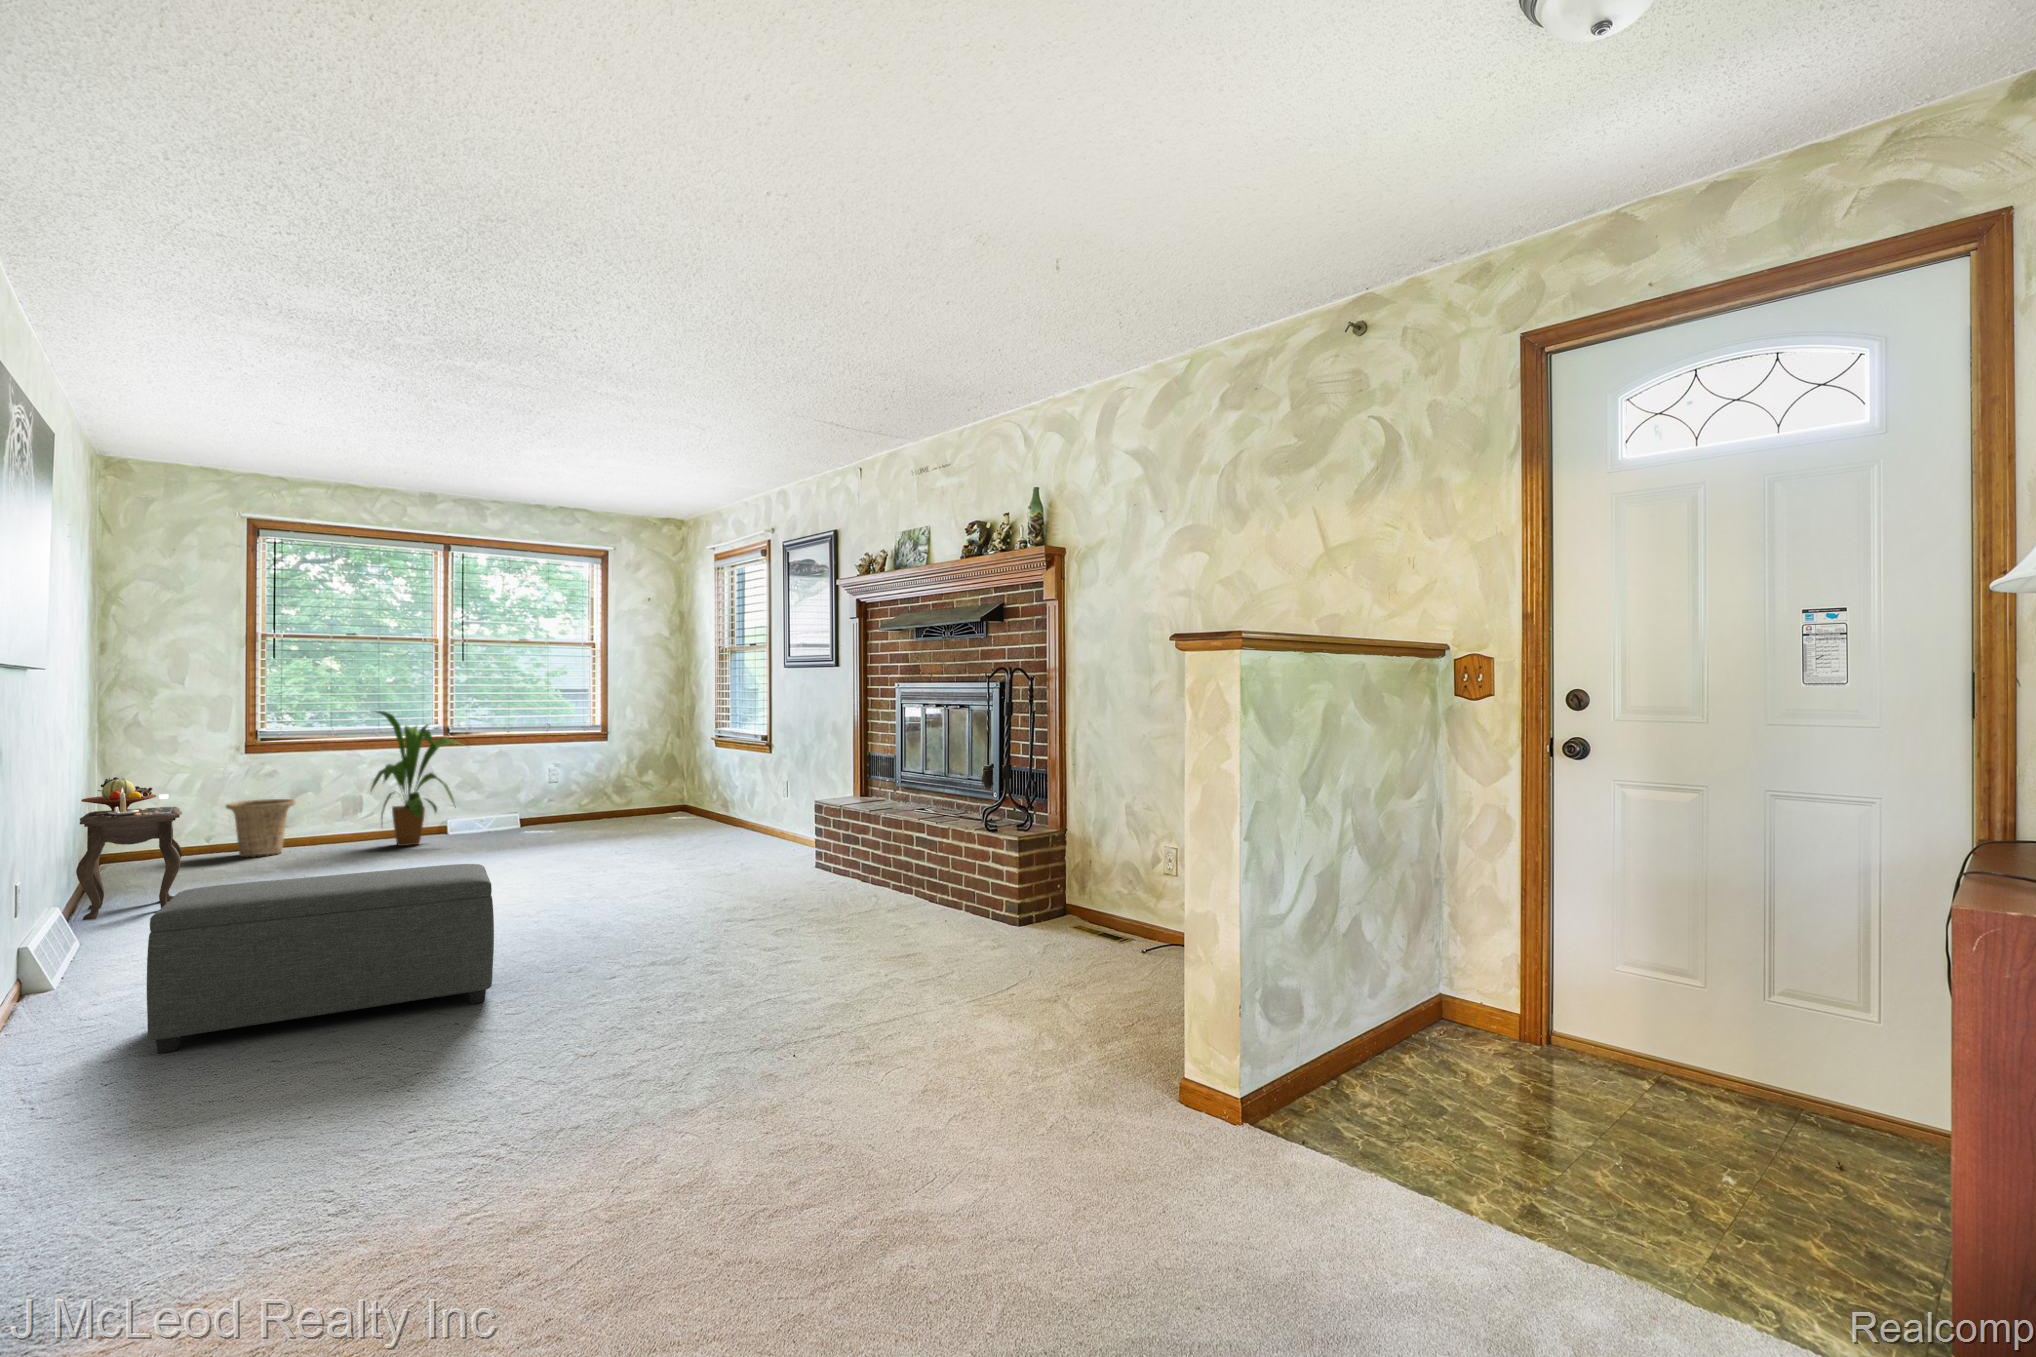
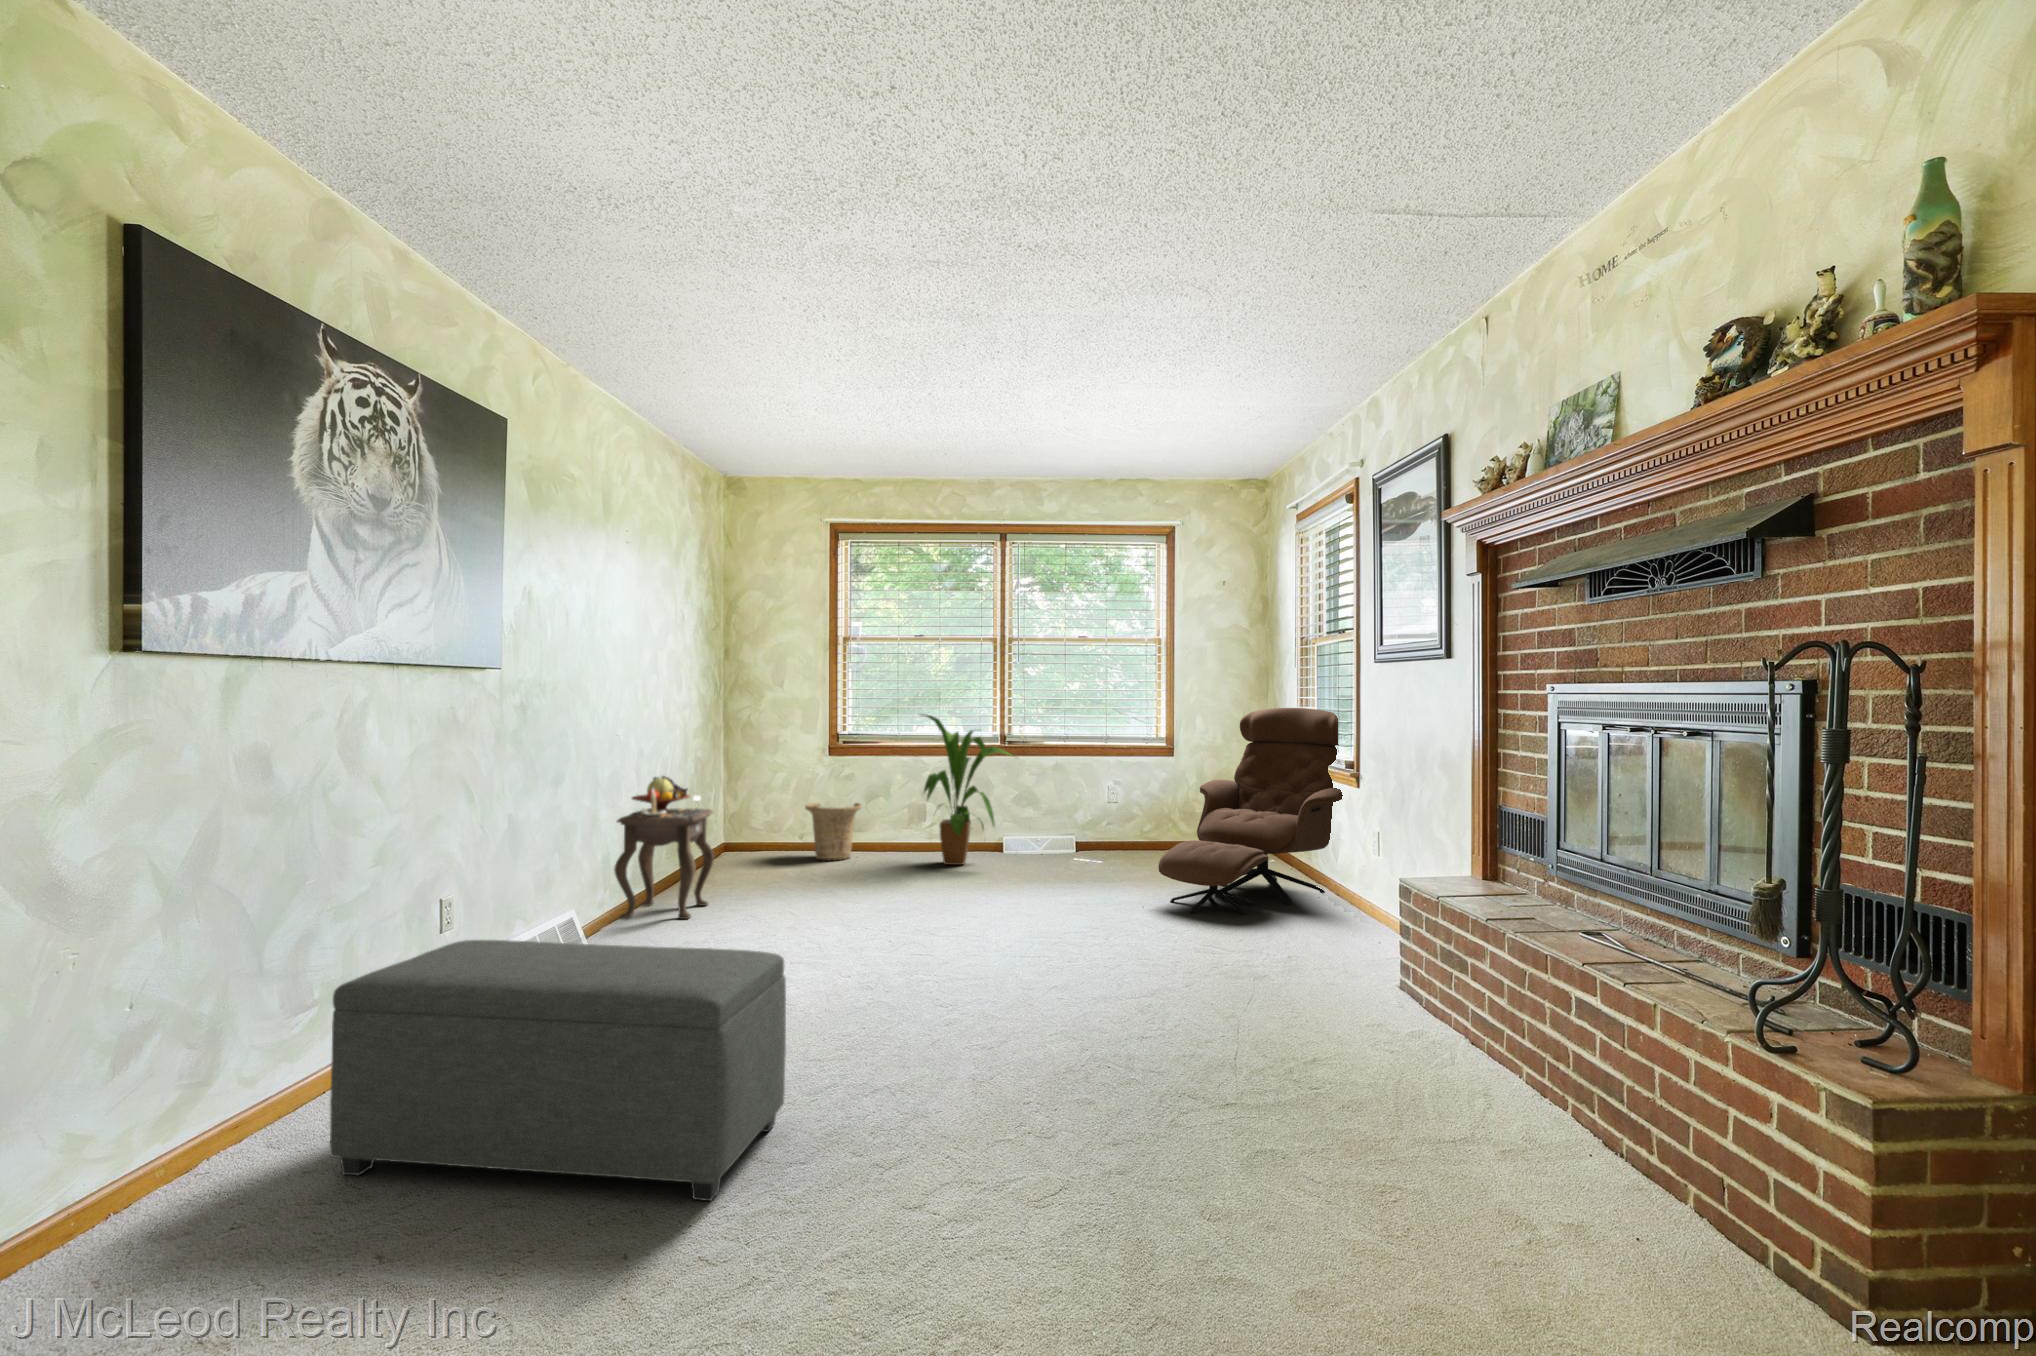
lounge chair: none [625,699,757,850] -> present [1158,708,1343,914]

